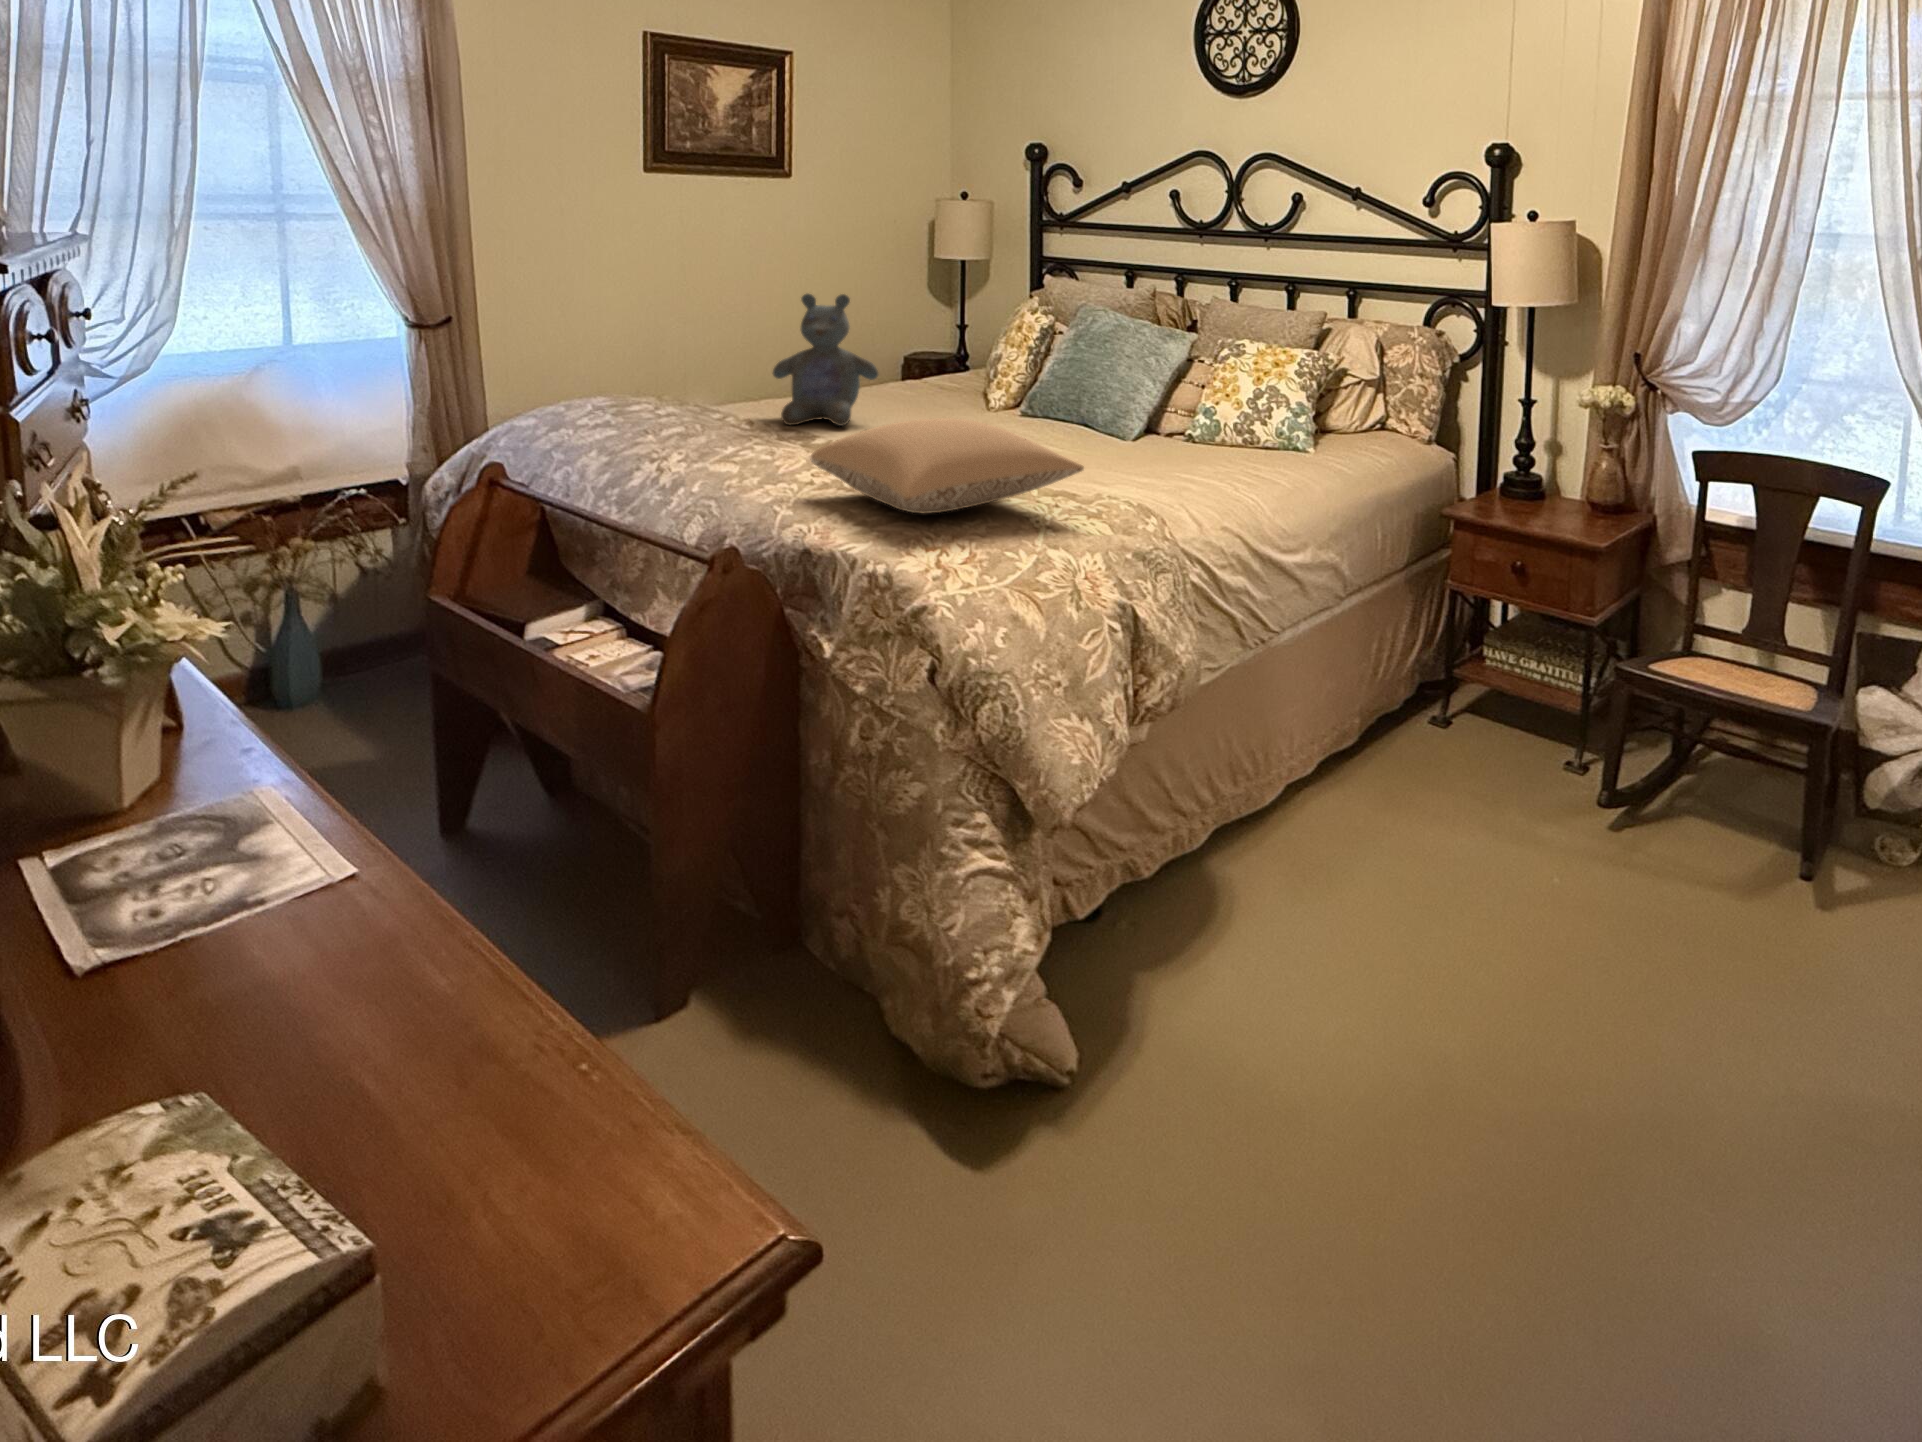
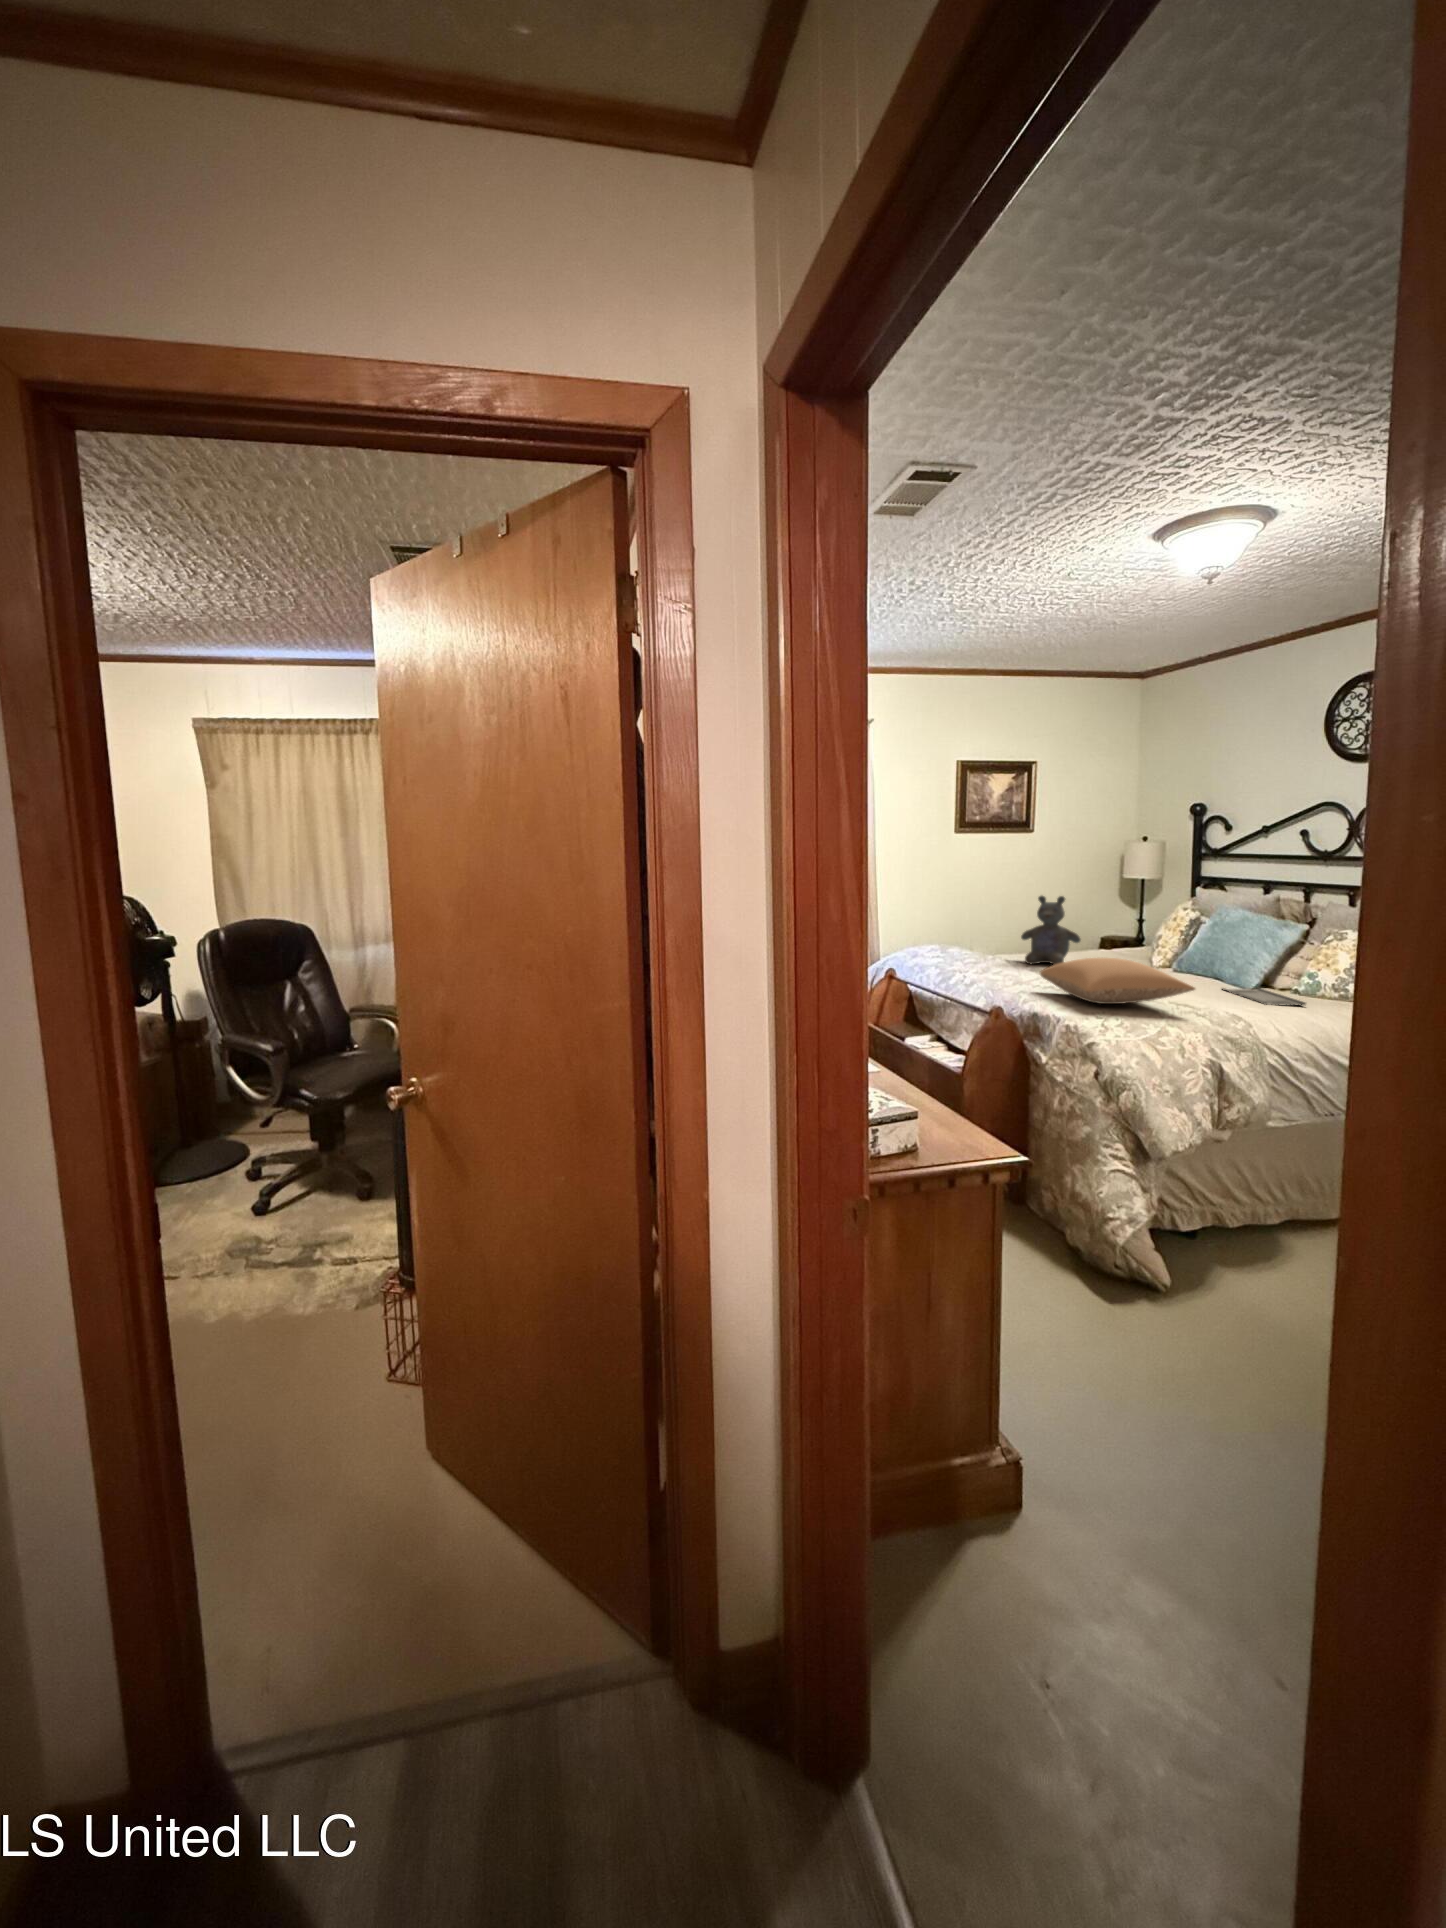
tray: none [1099,439,1217,473] -> present [1222,988,1306,1005]

